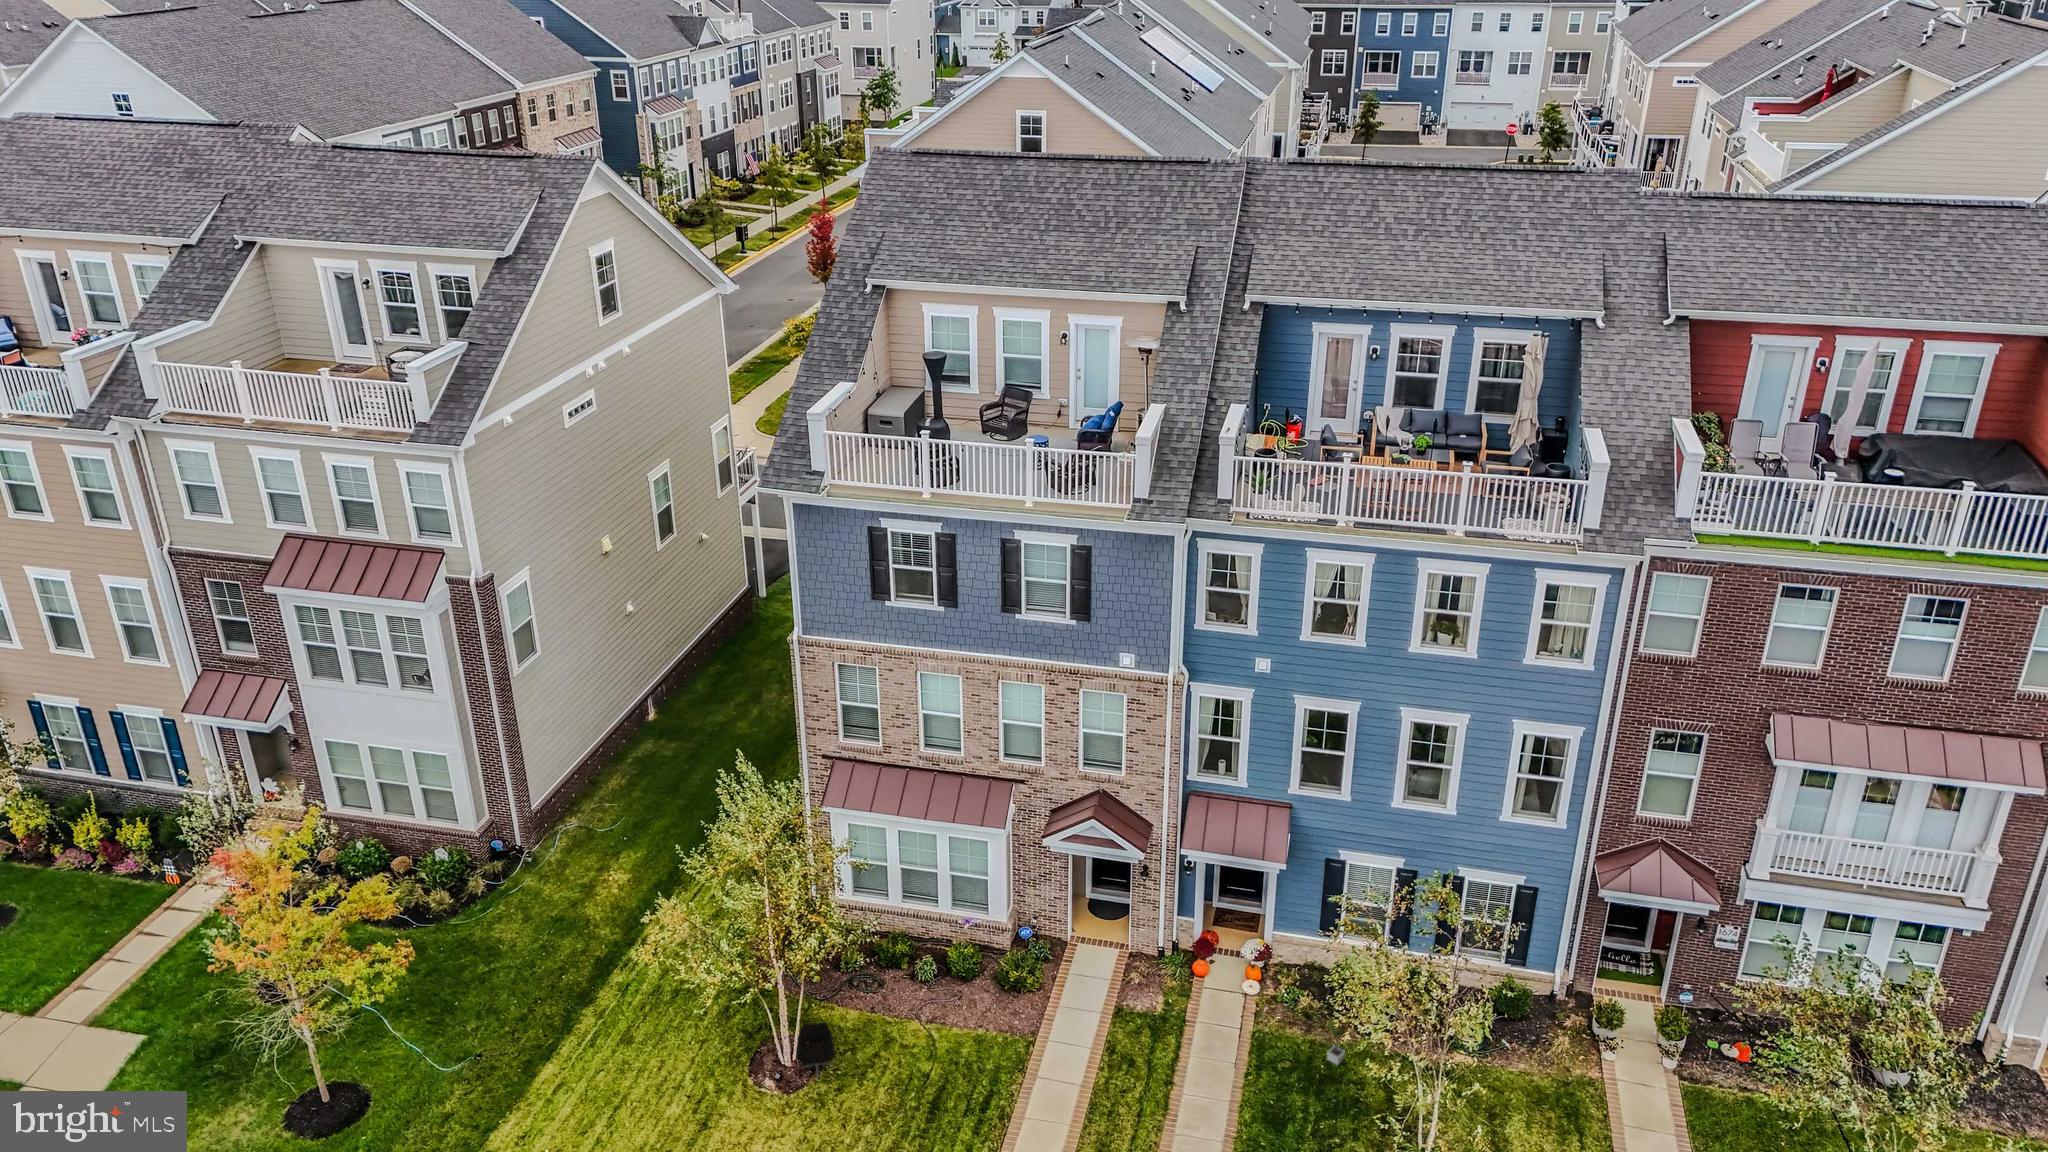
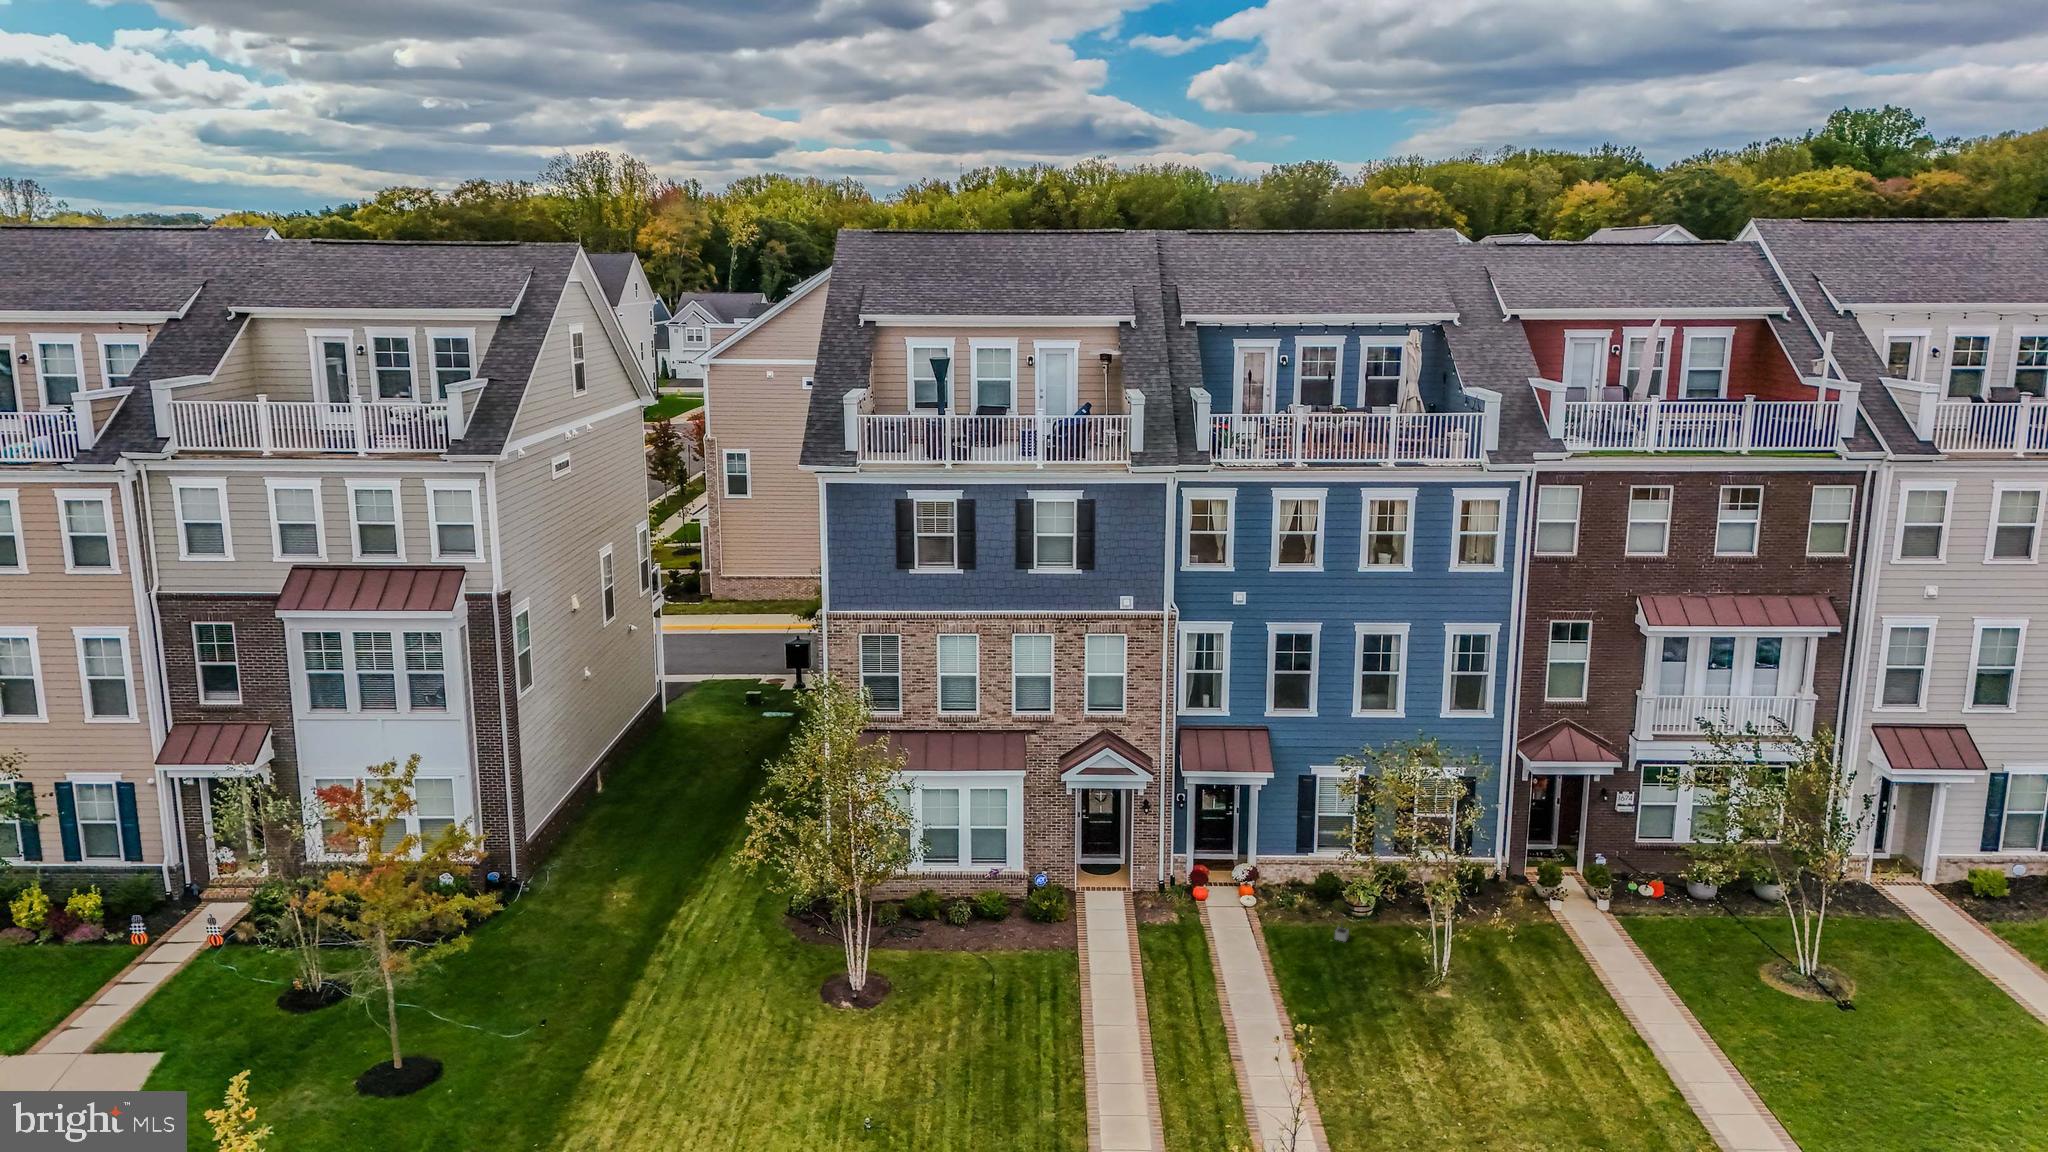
lounge chair: present [796,1022,836,1073] -> none [861,957,903,1006]

